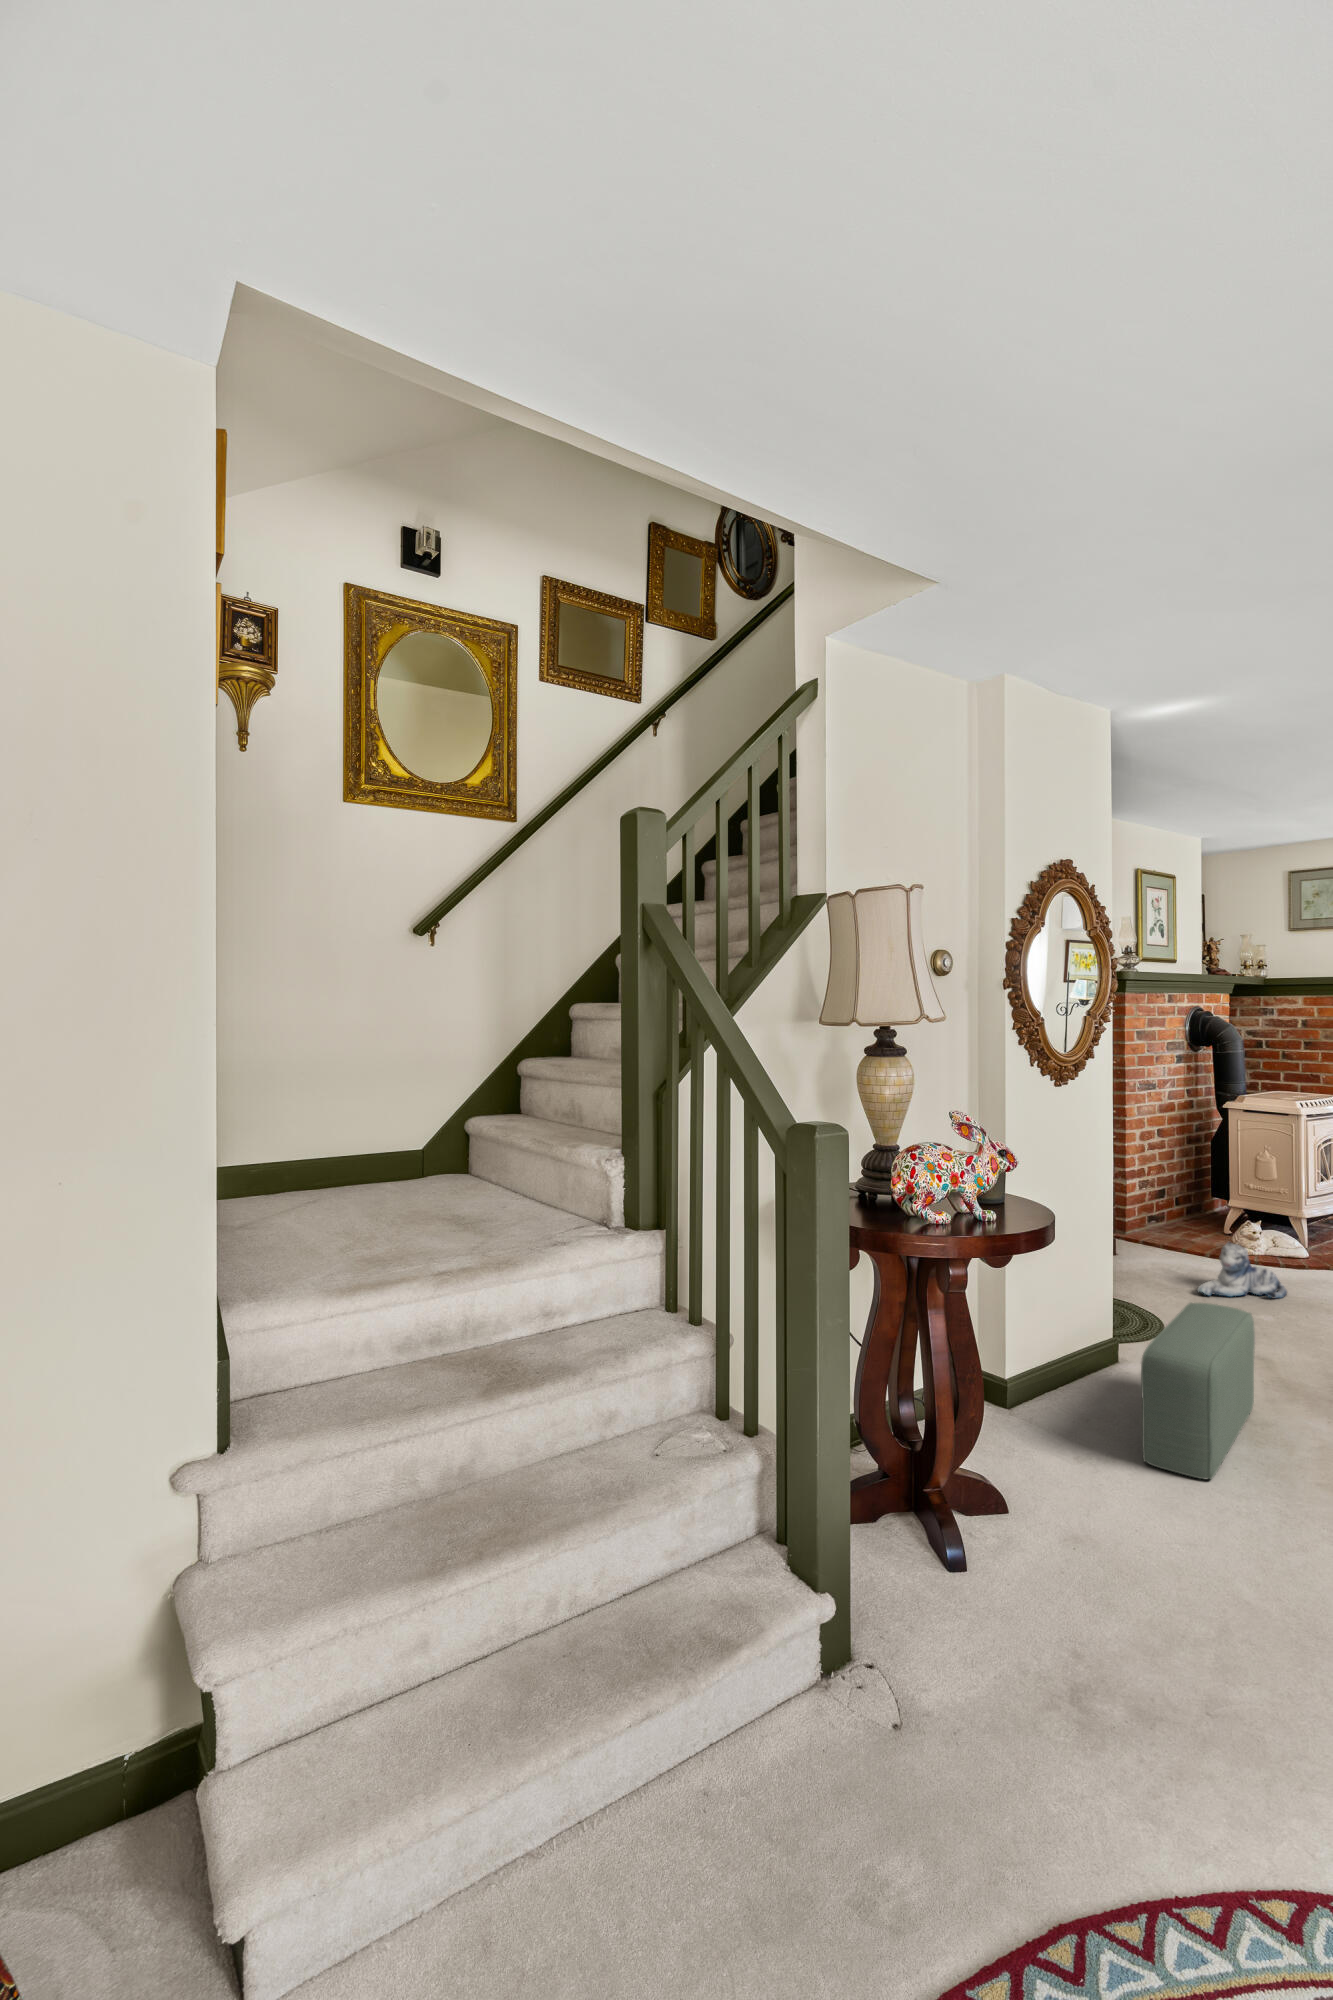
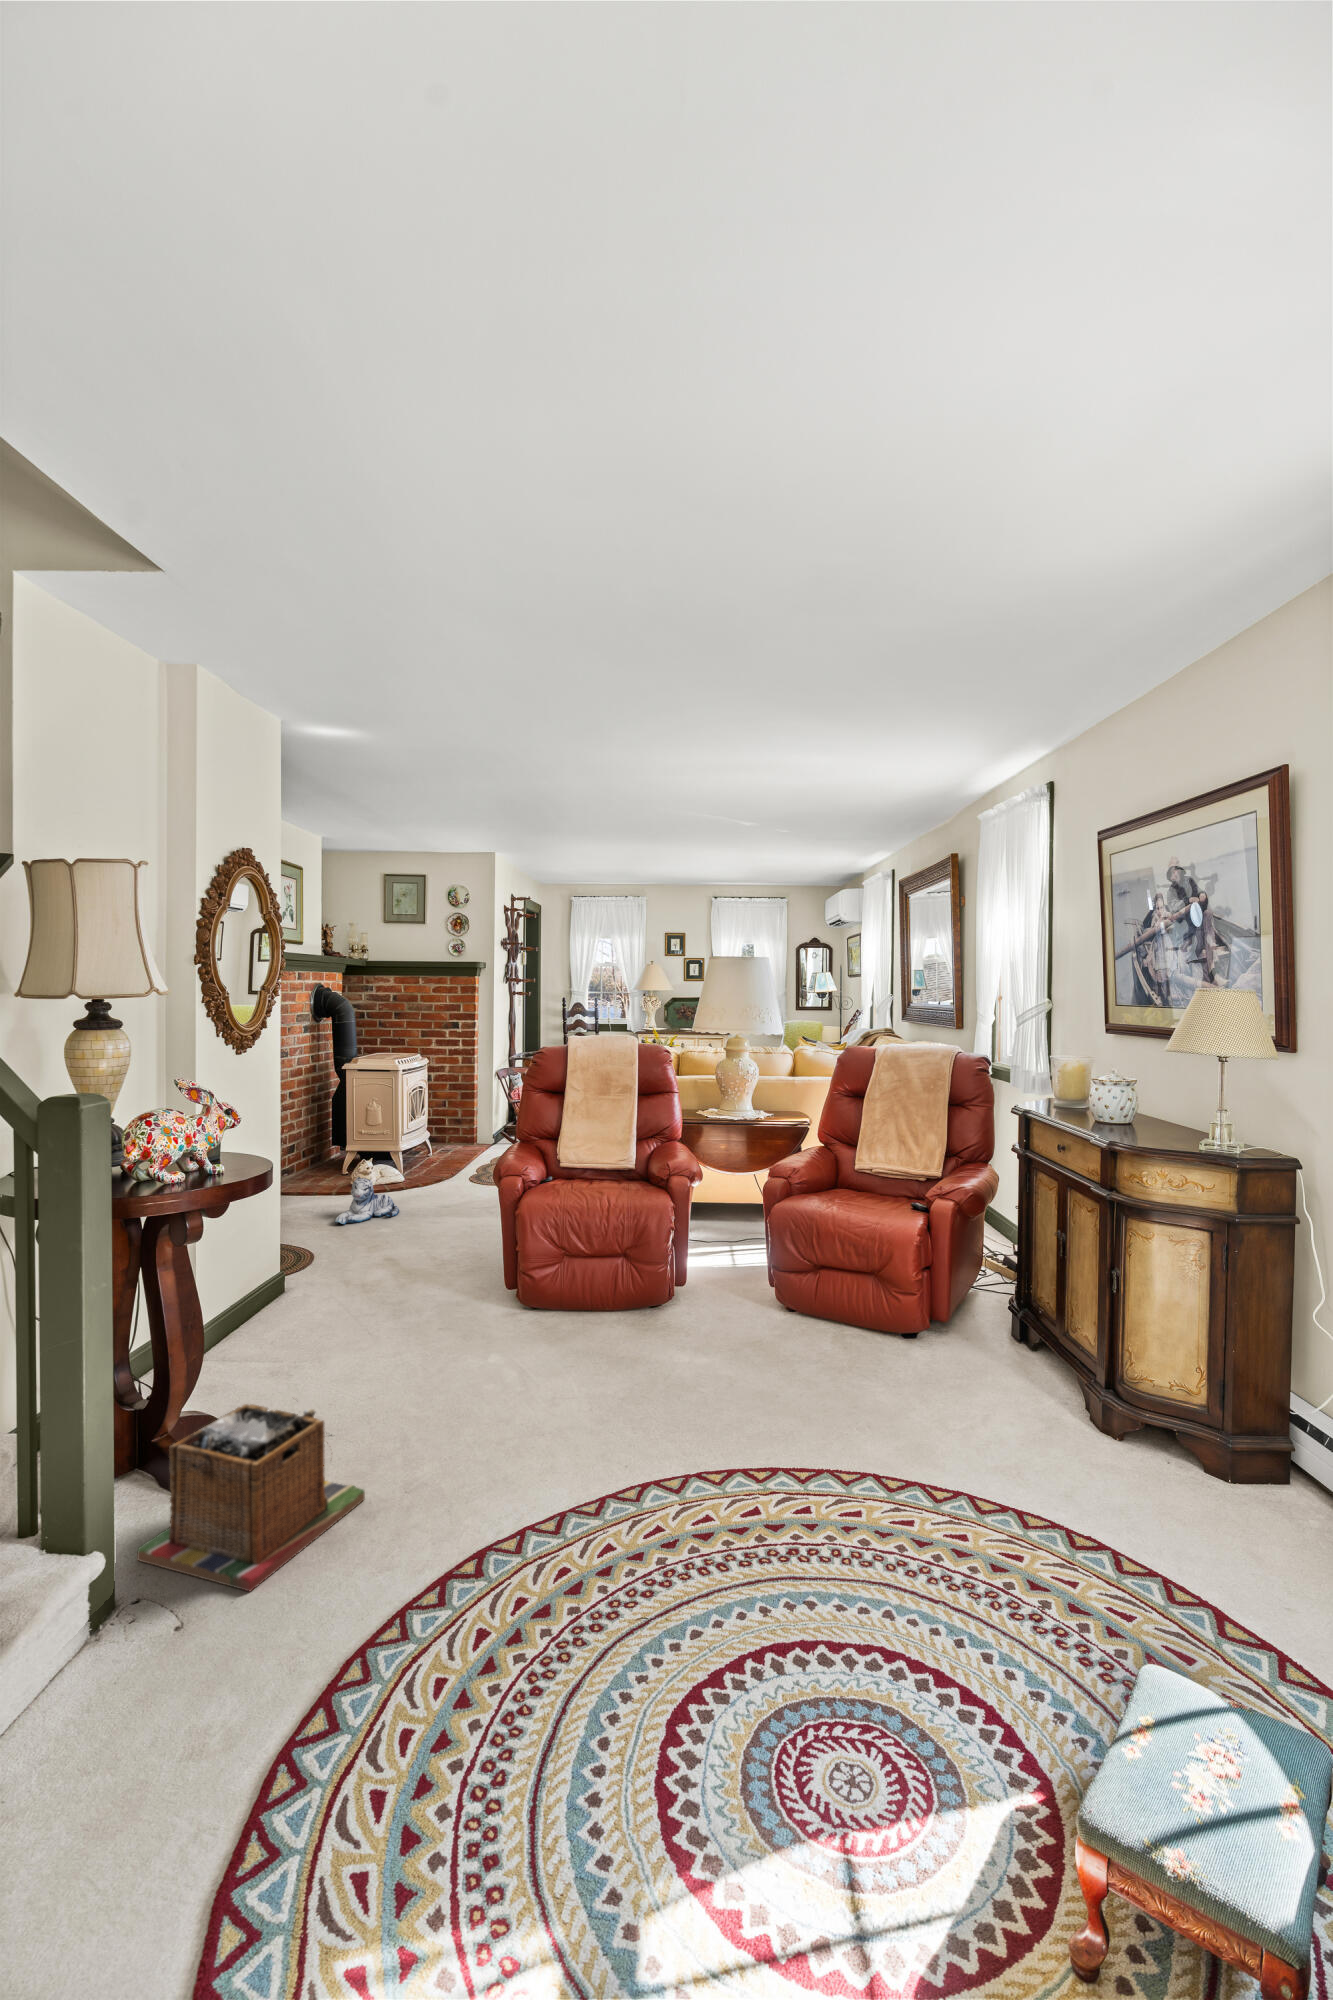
pouf: present [1141,1303,1255,1479] -> none [325,1222,398,1360]
laundry basket: none [883,1490,1142,1718] -> present [137,1404,365,1591]

